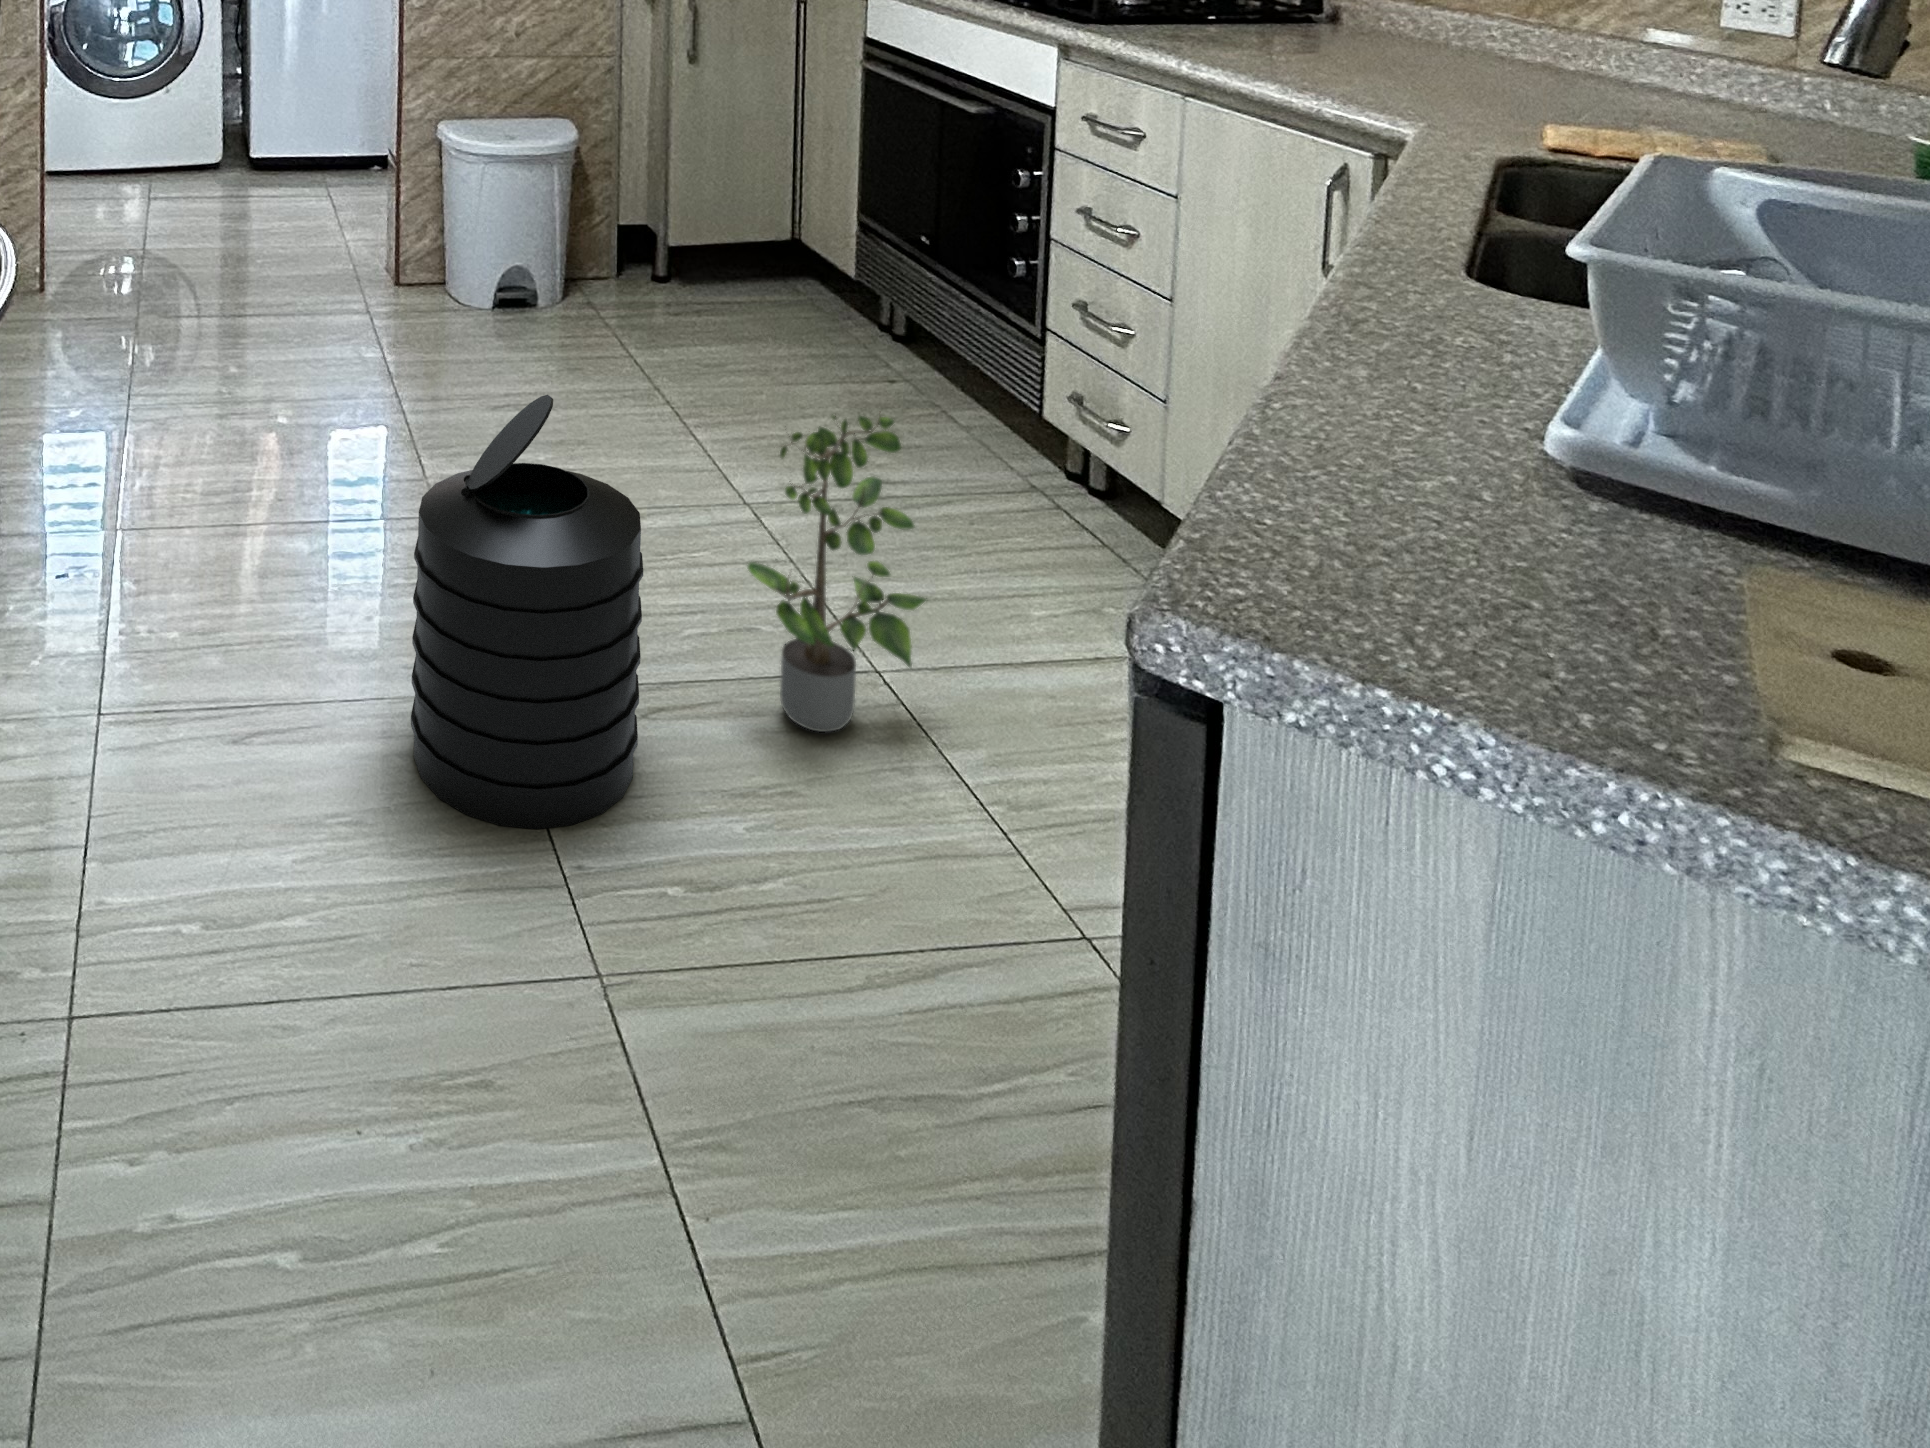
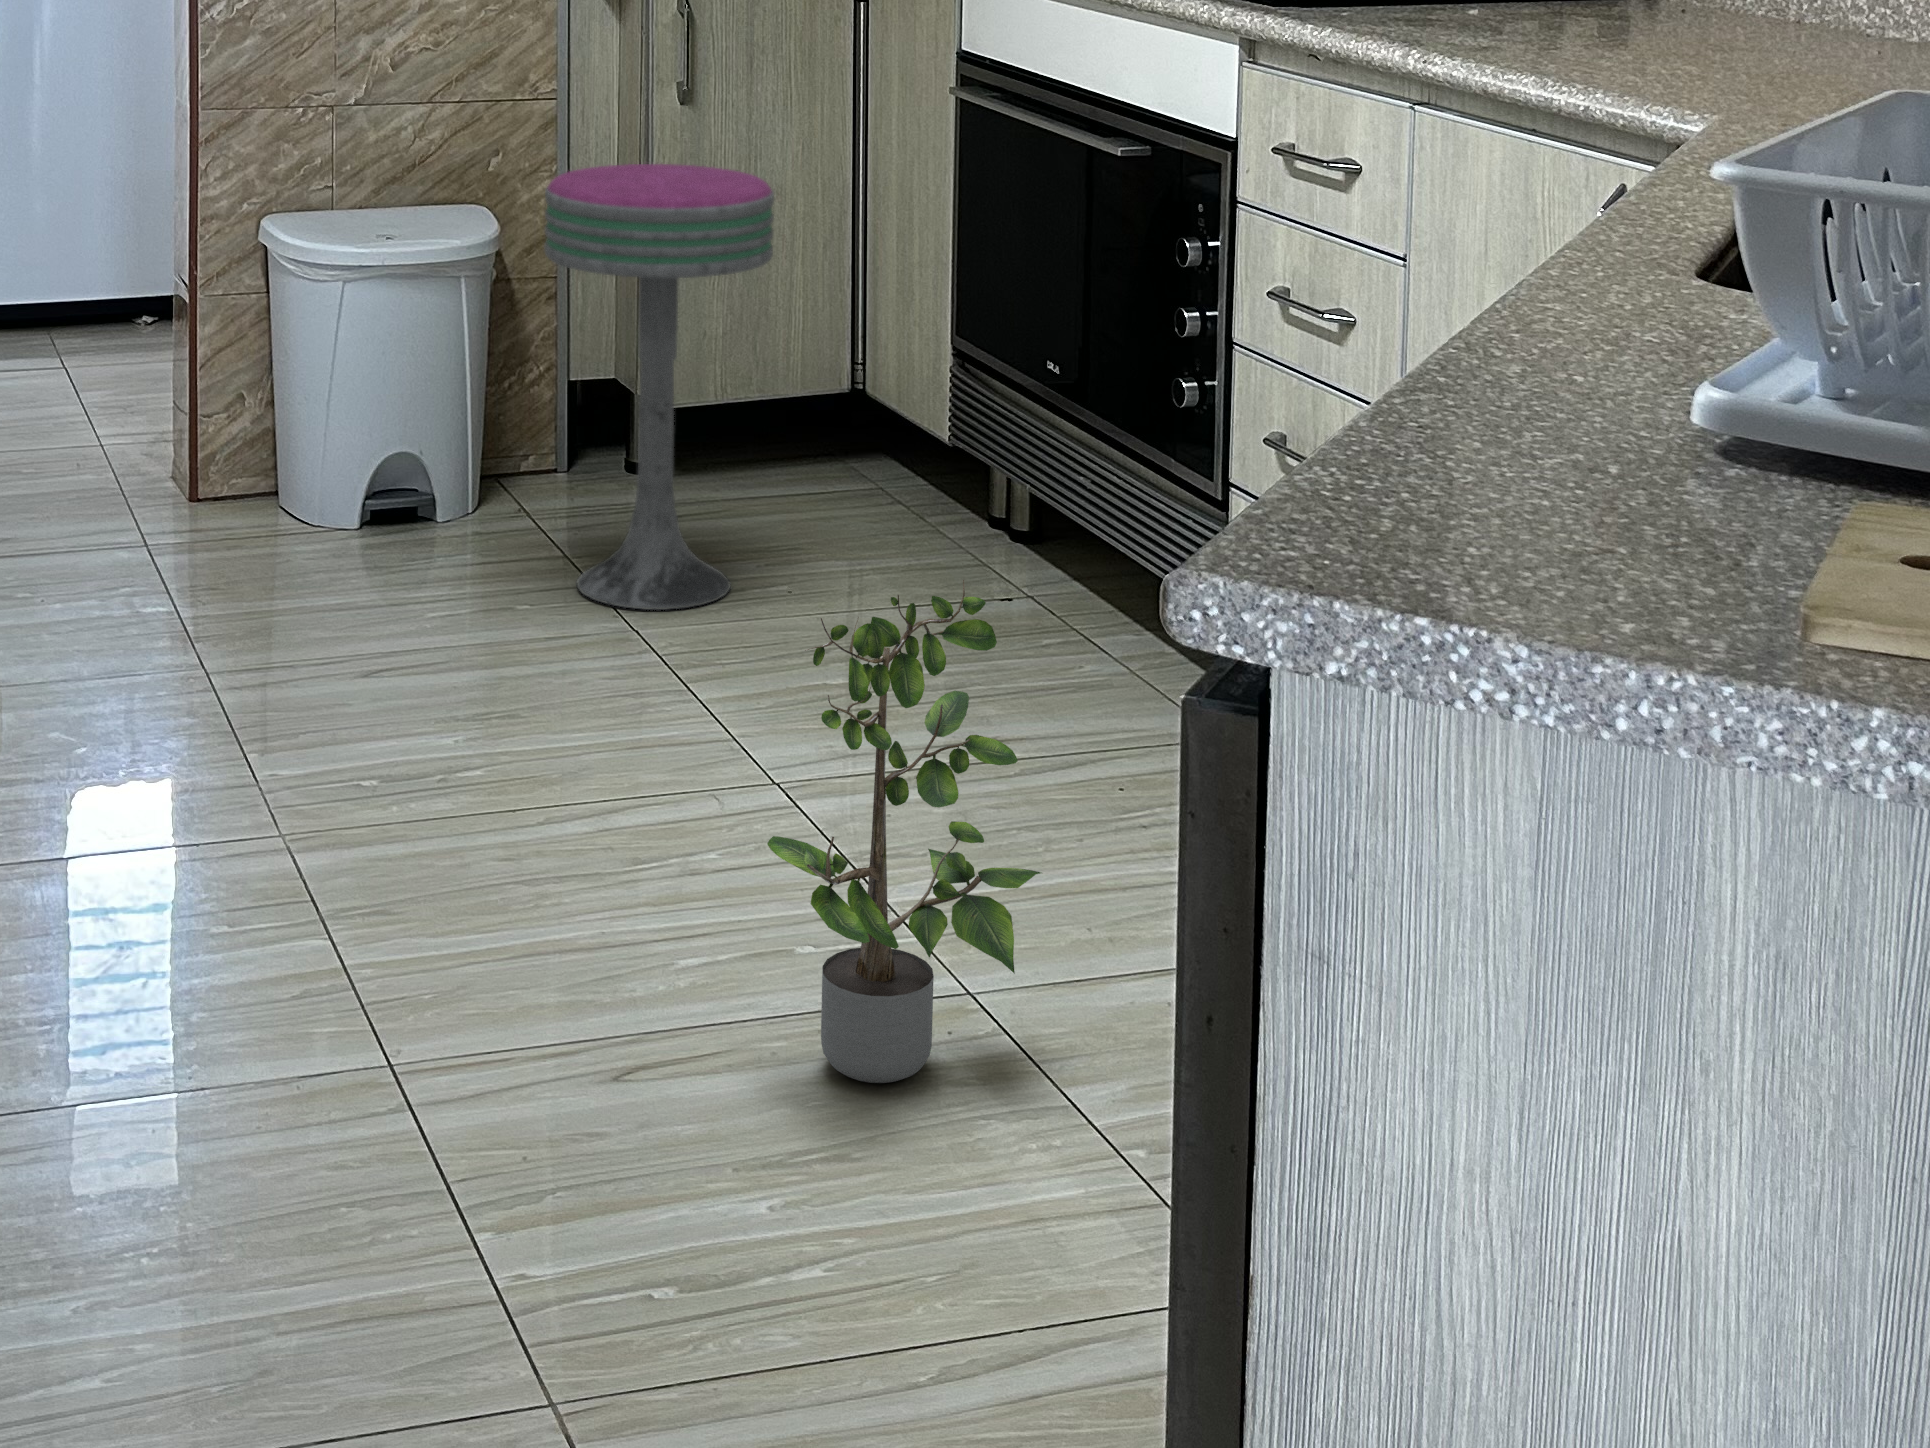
bar stool: none [607,101,747,373] -> present [544,164,774,610]
trash can: present [411,395,643,829] -> none [242,587,604,1252]

